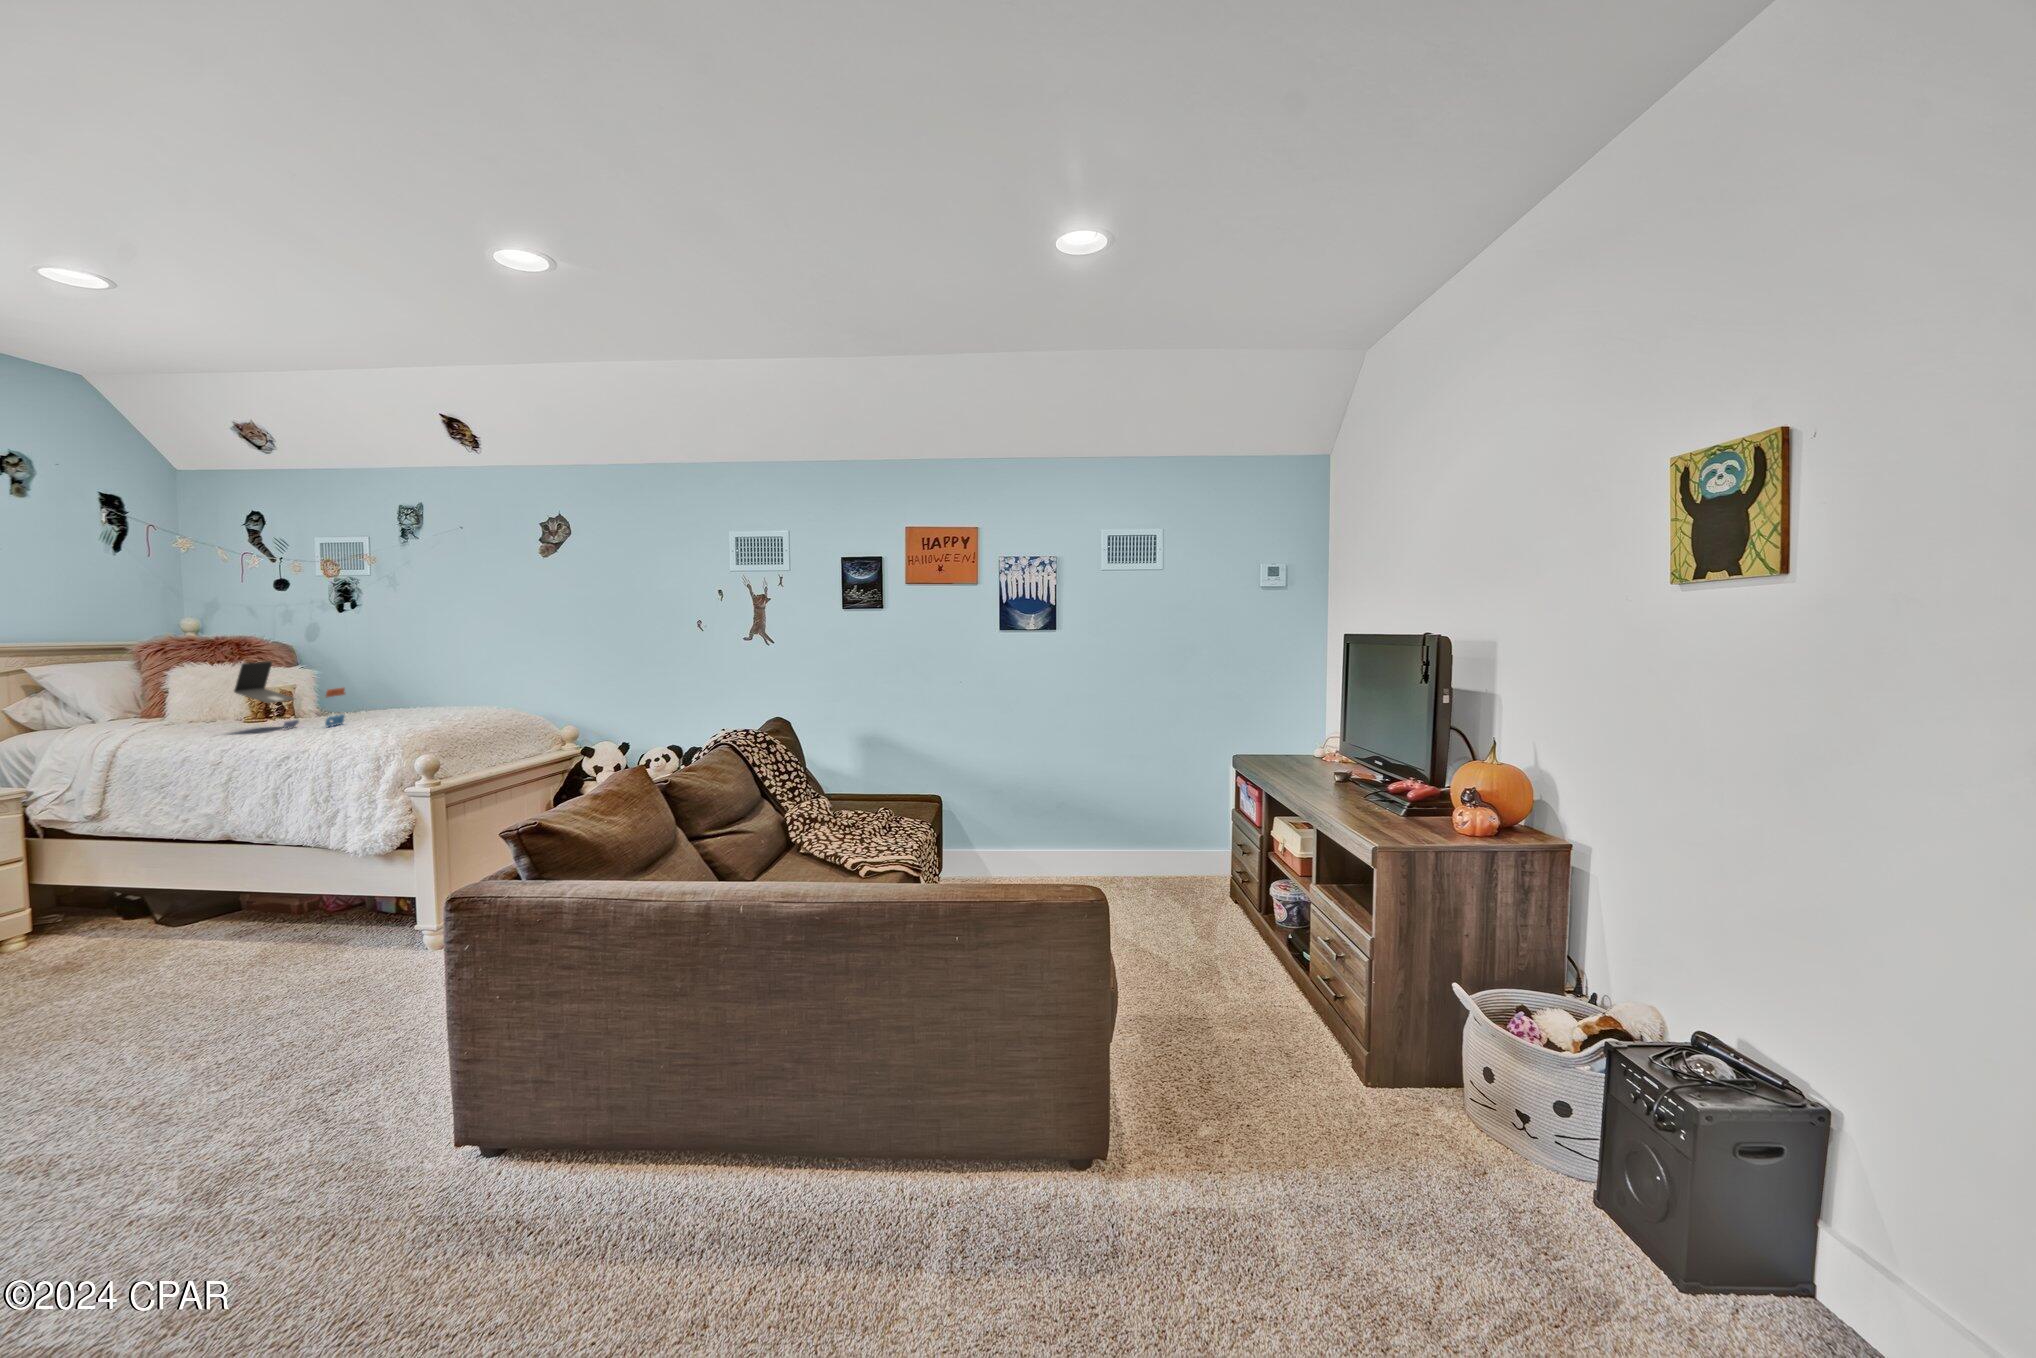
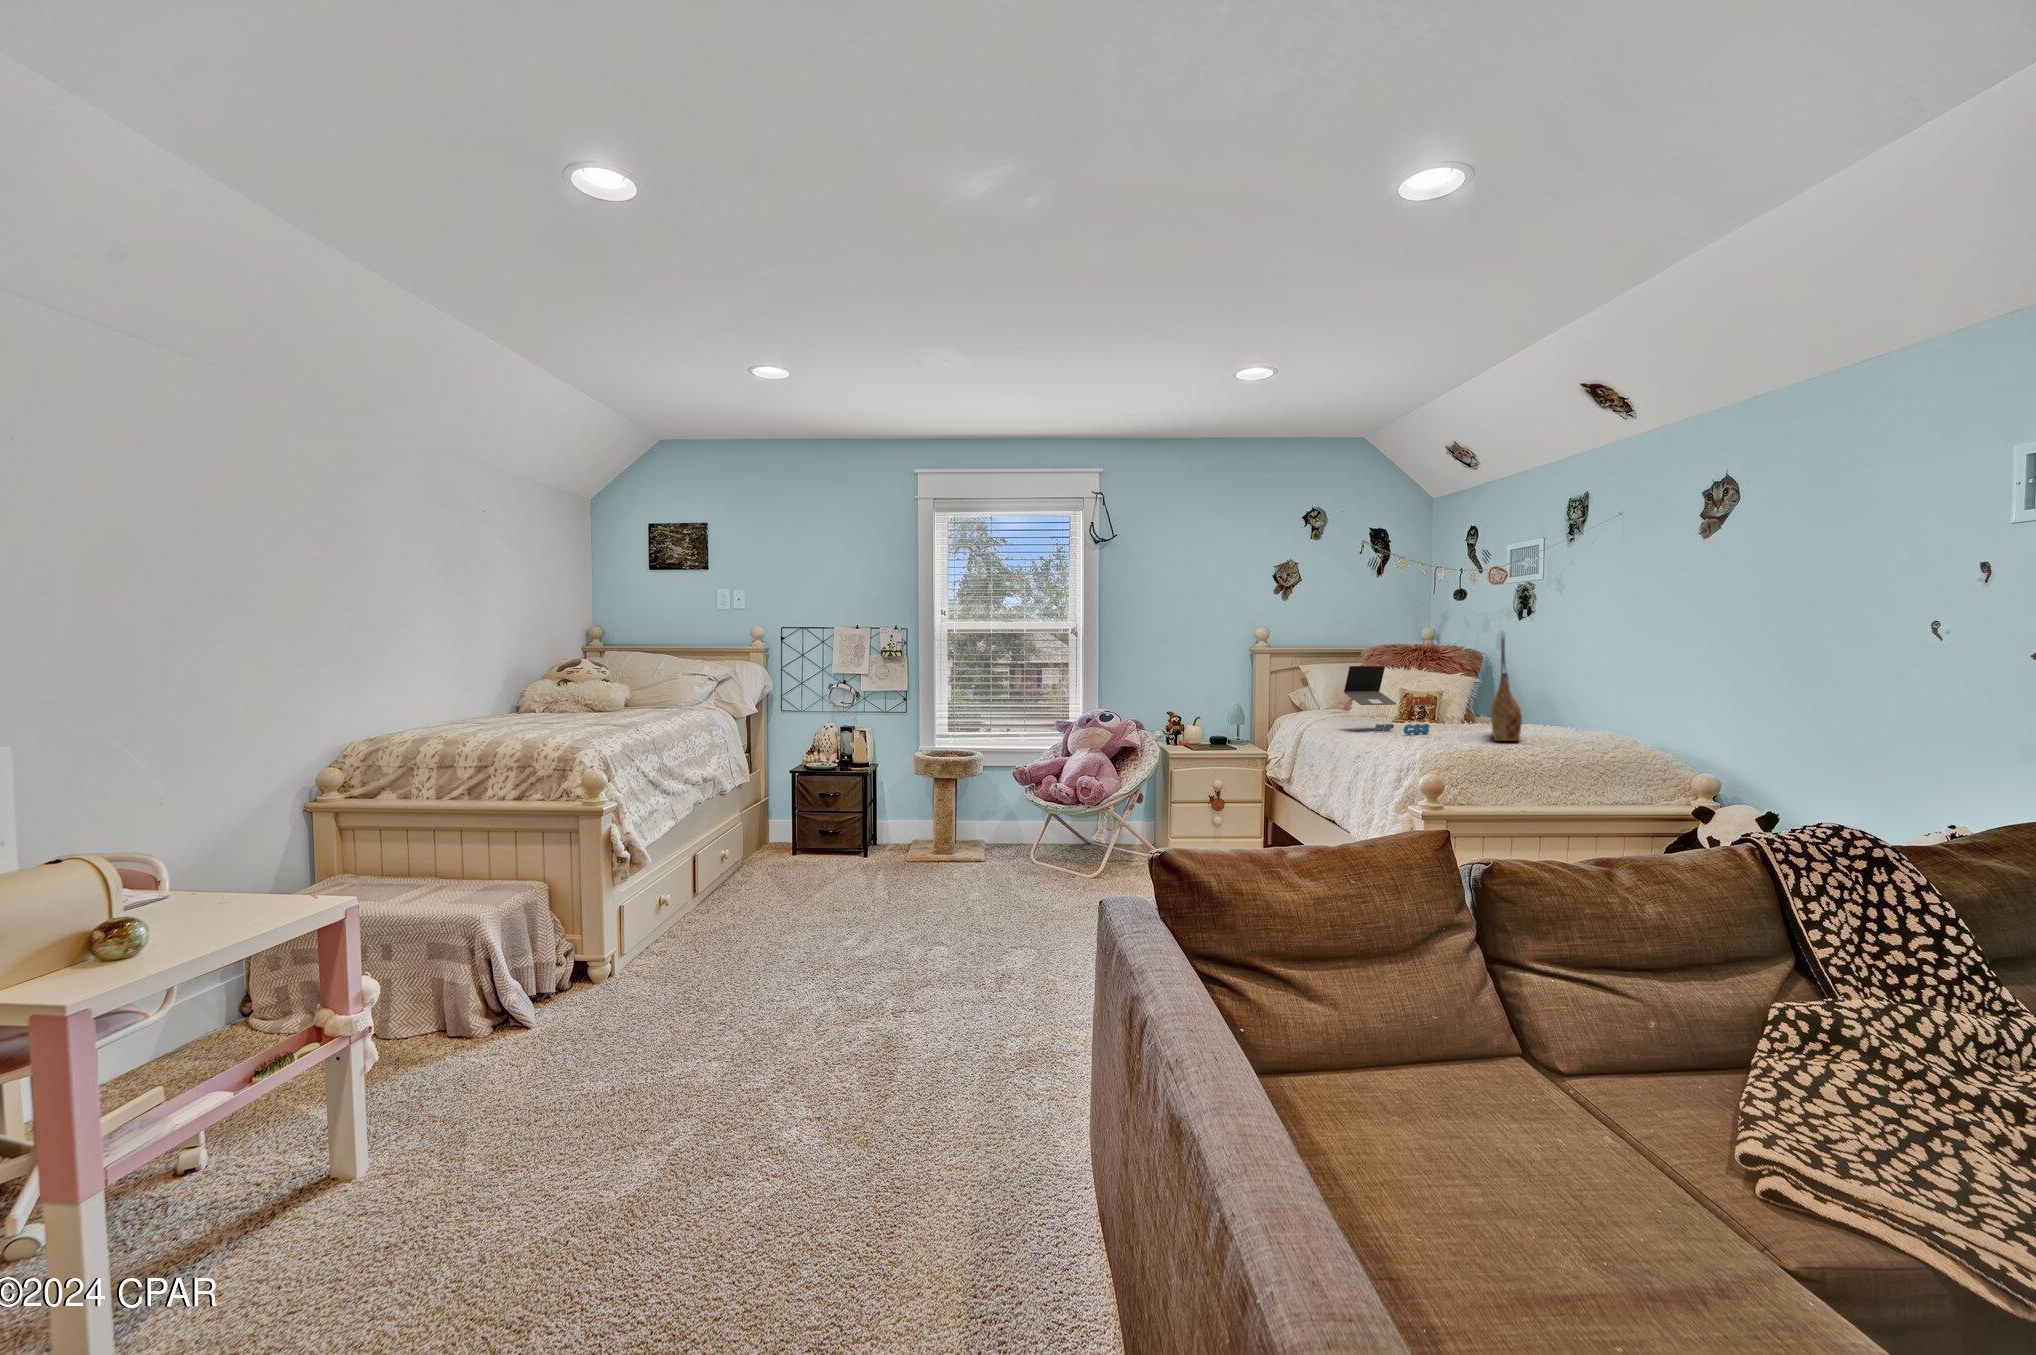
tote bag: none [399,624,450,719] -> present [1490,633,1522,741]

